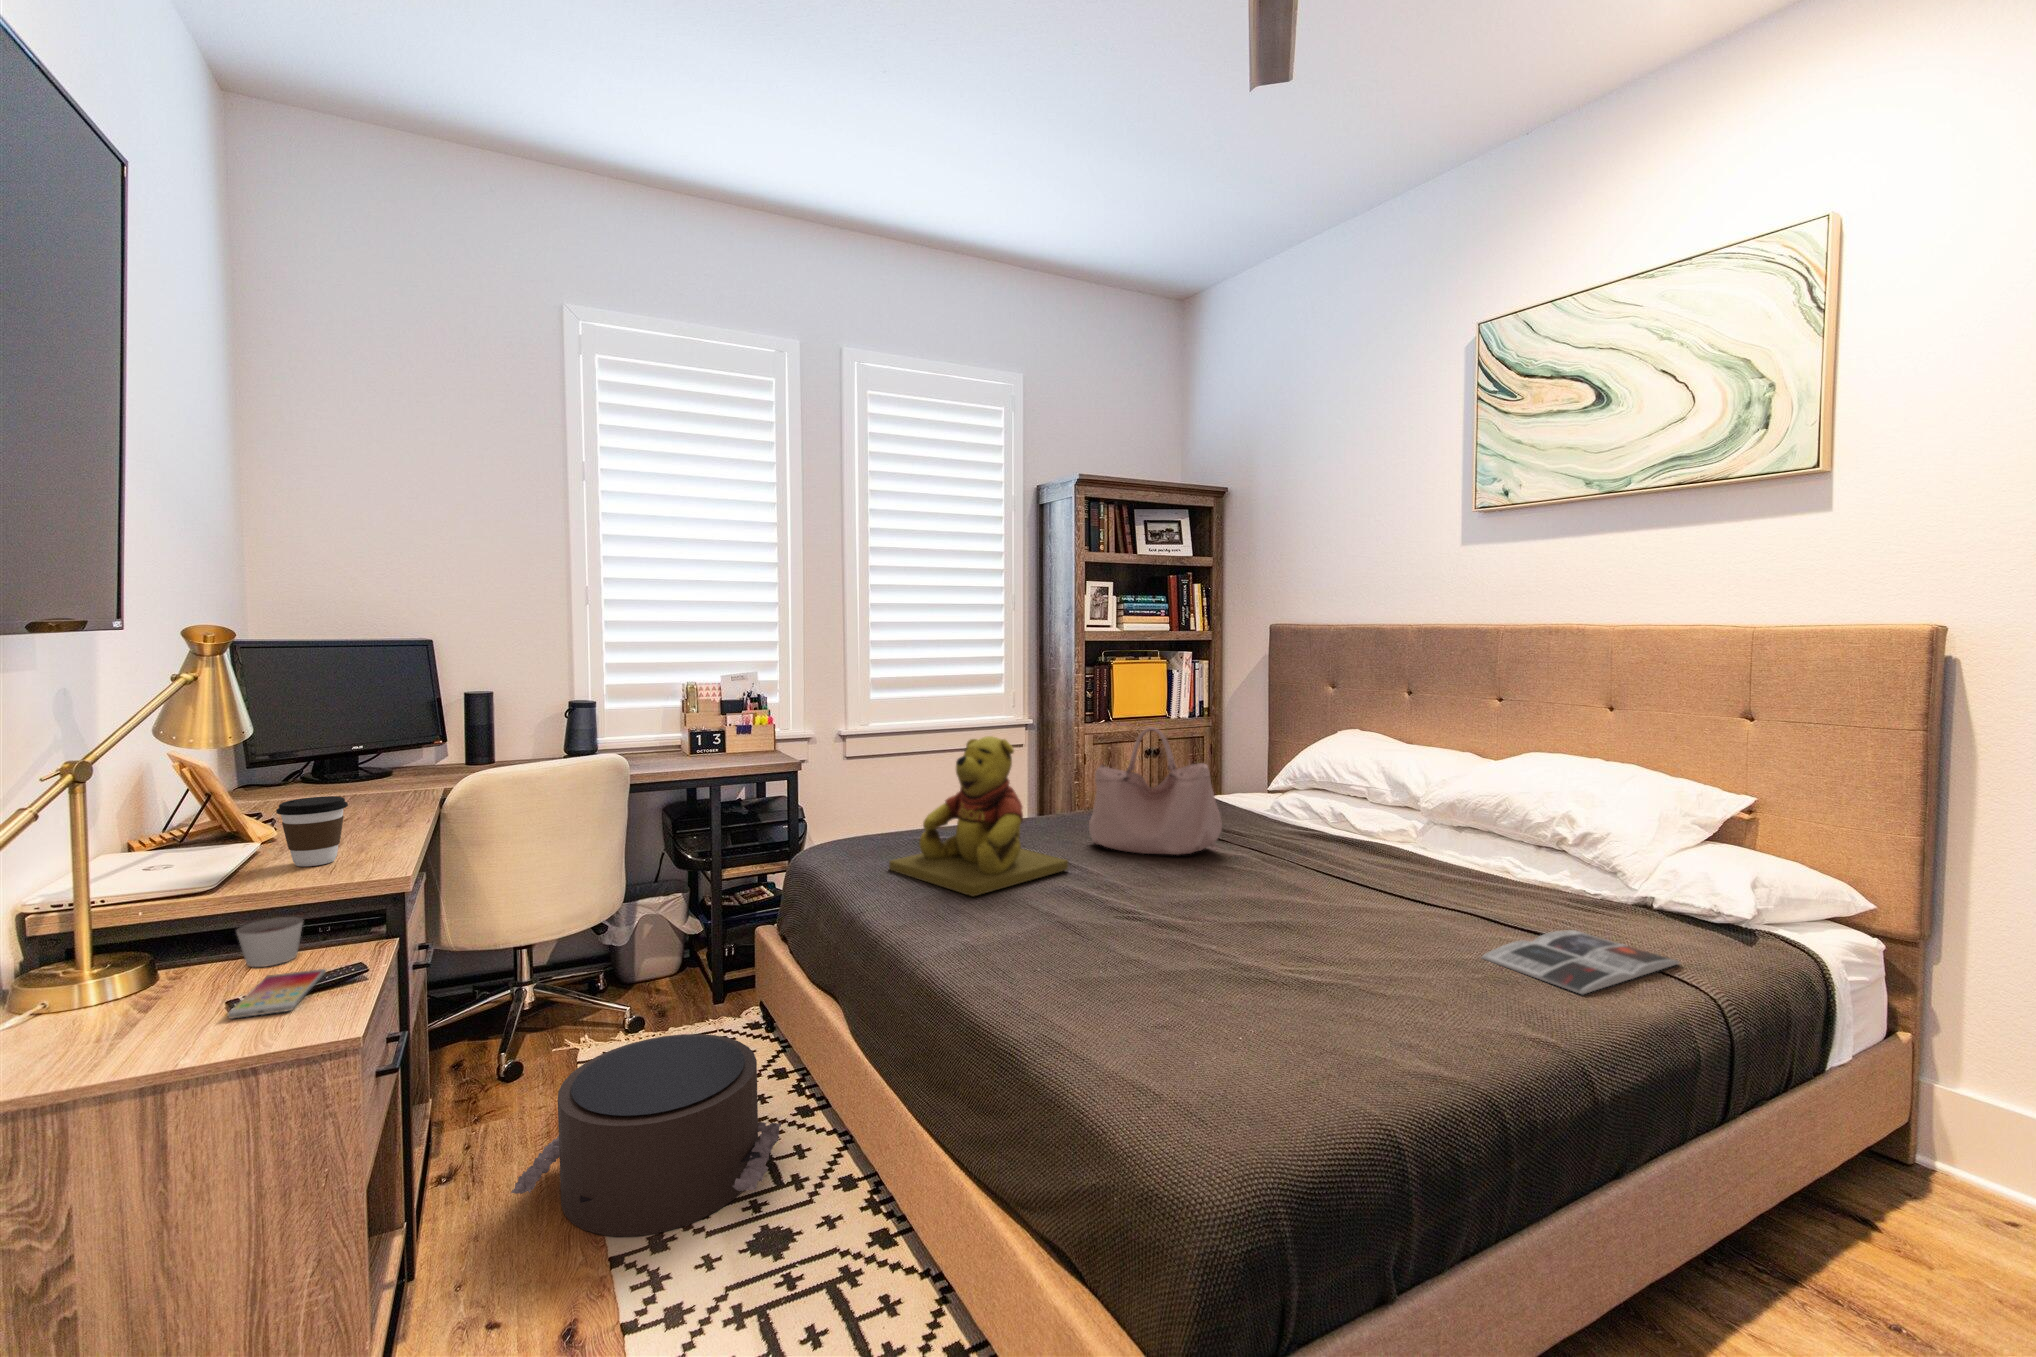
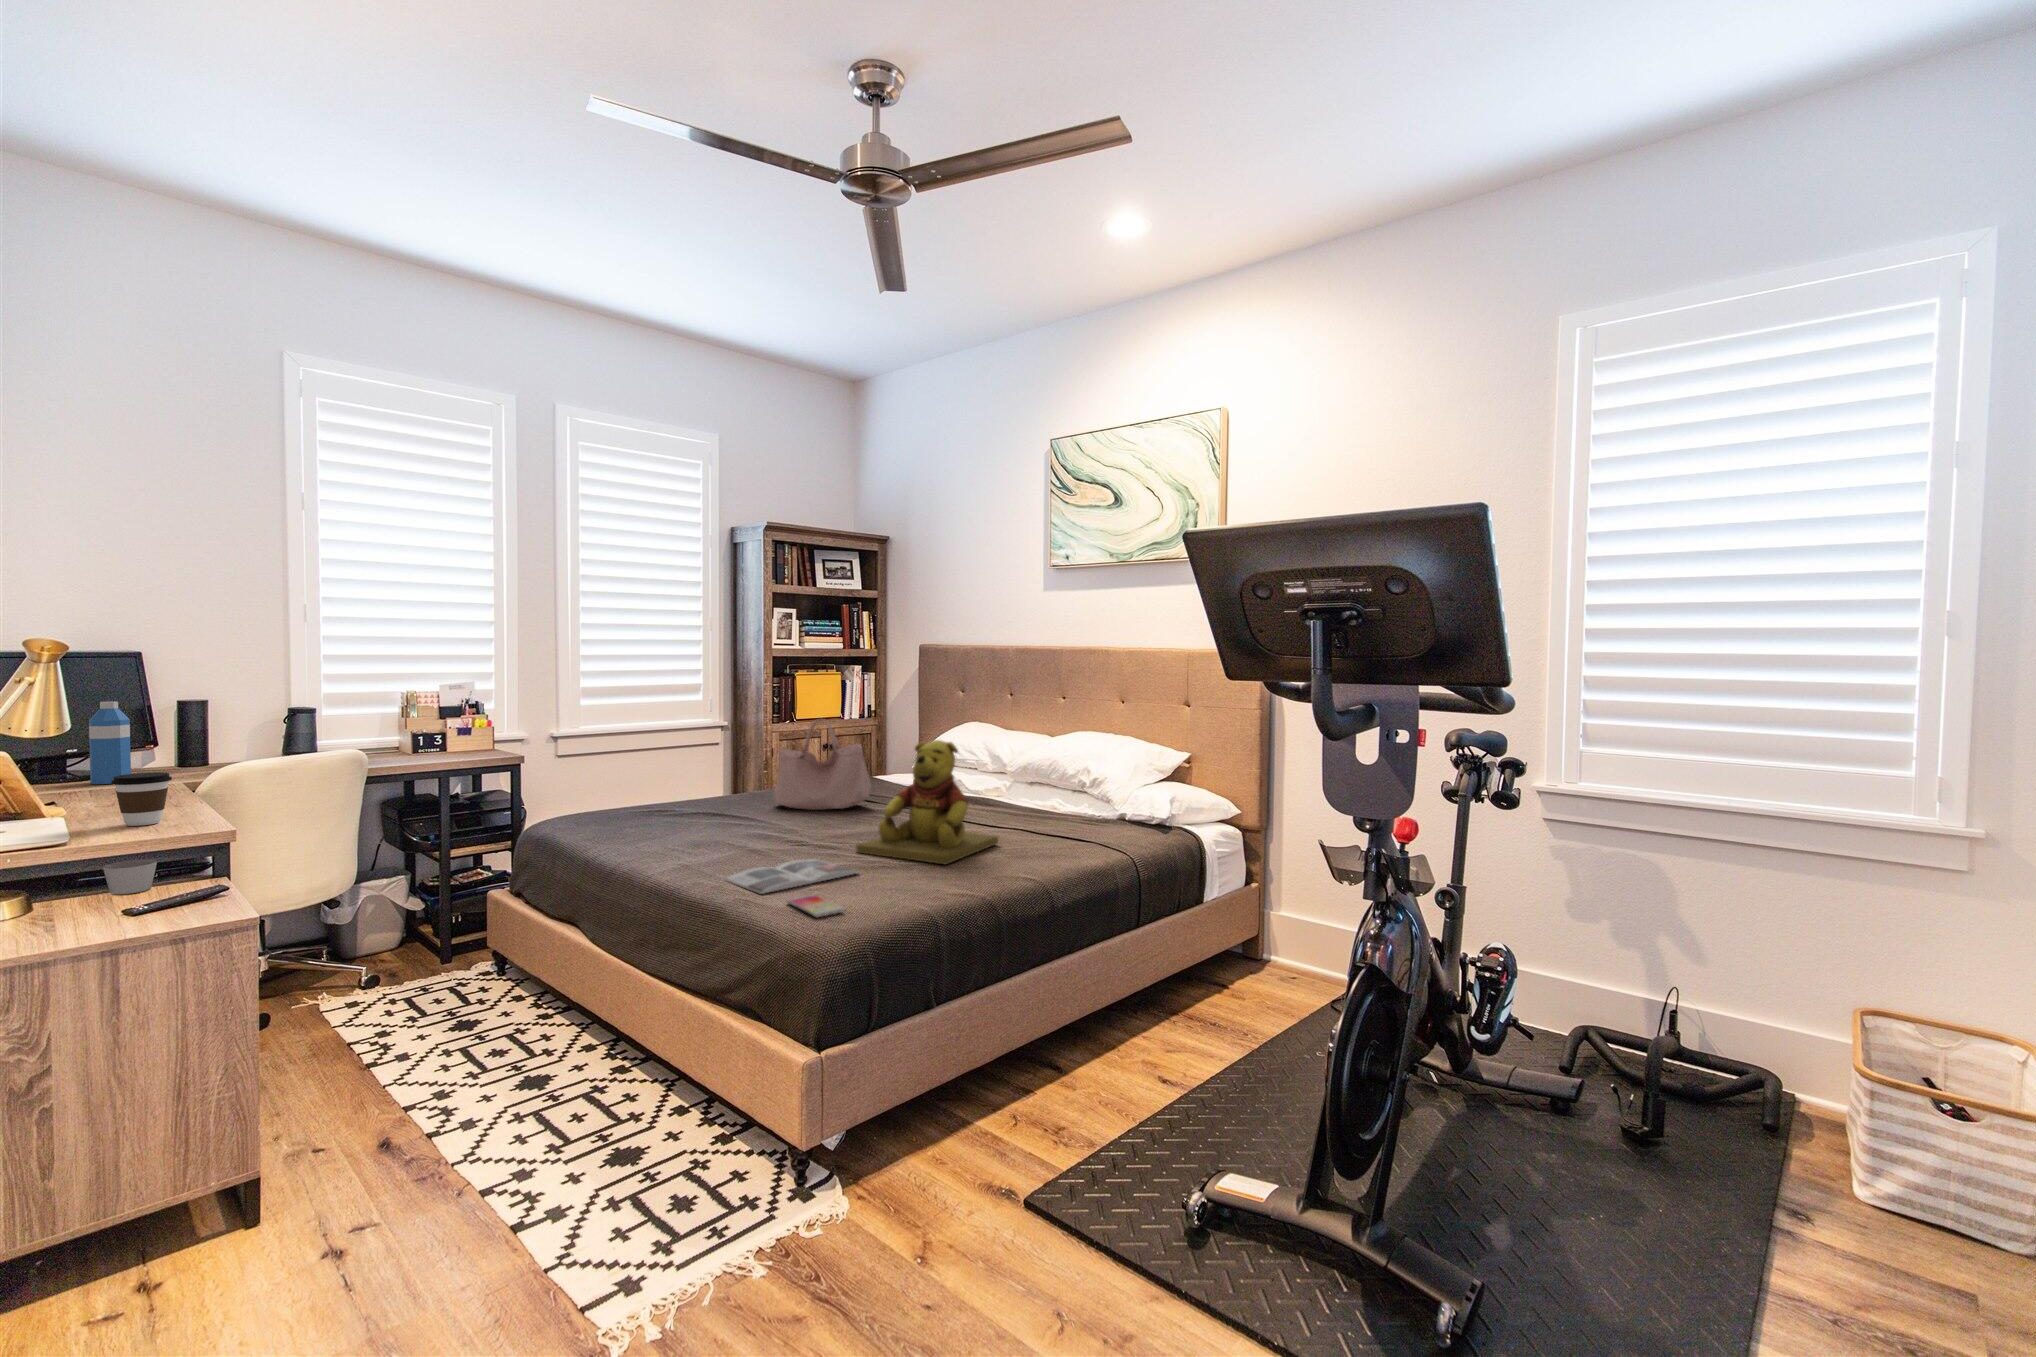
water bottle: none [349,698,391,791] -> present [89,702,131,784]
teddy bear: present [889,736,1068,896] -> present [856,740,998,864]
magazine: present [1482,930,1681,994] -> present [724,859,859,894]
smartphone: present [228,969,326,1018] -> present [787,895,845,917]
pouf: present [511,1034,781,1236] -> none [313,958,534,1094]

